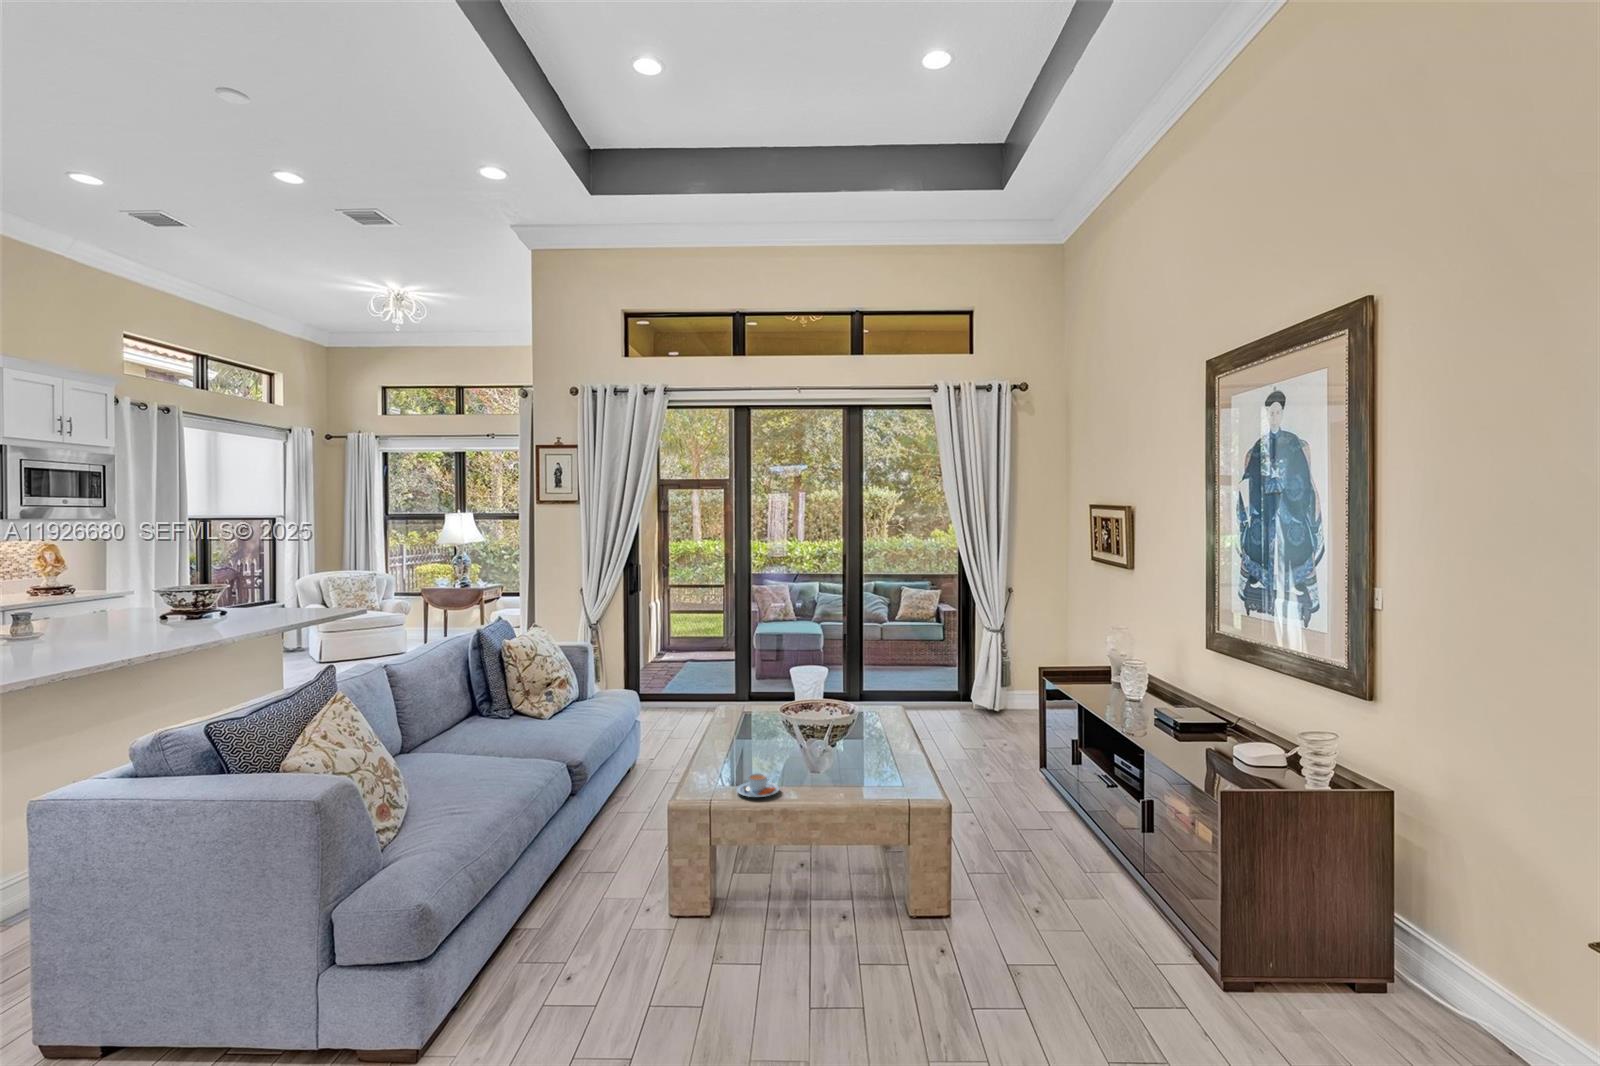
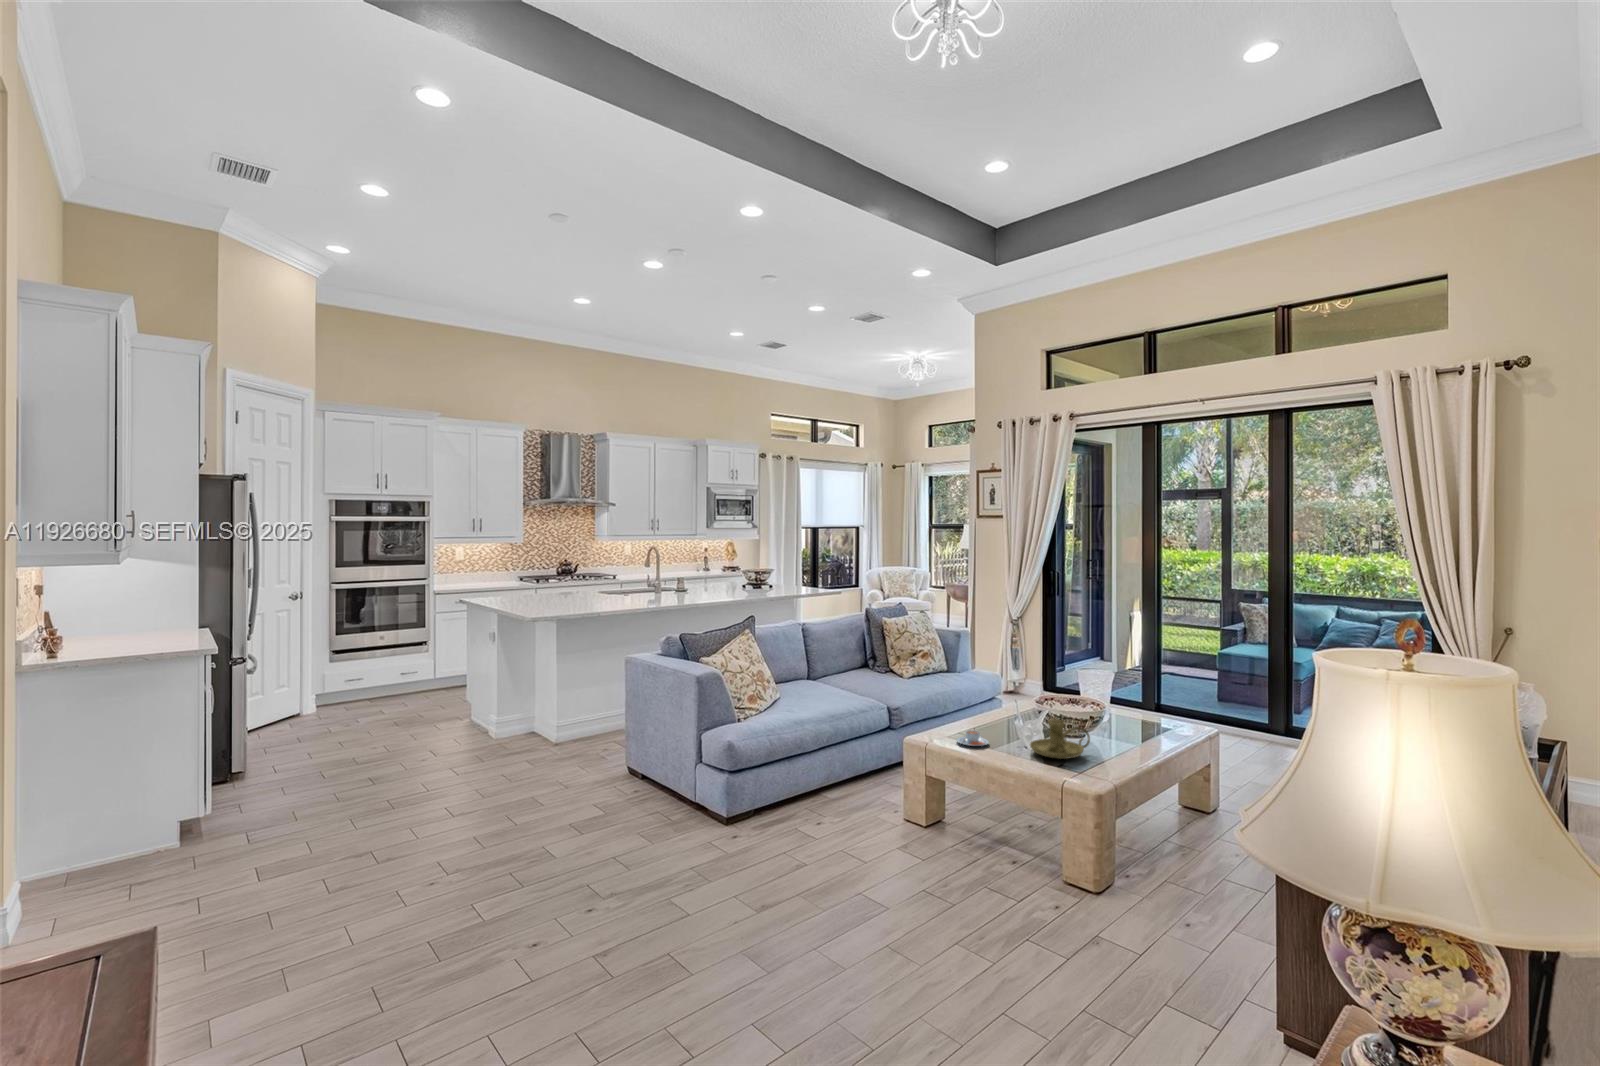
candle holder: none [825,736,889,786] -> present [1030,719,1090,759]

